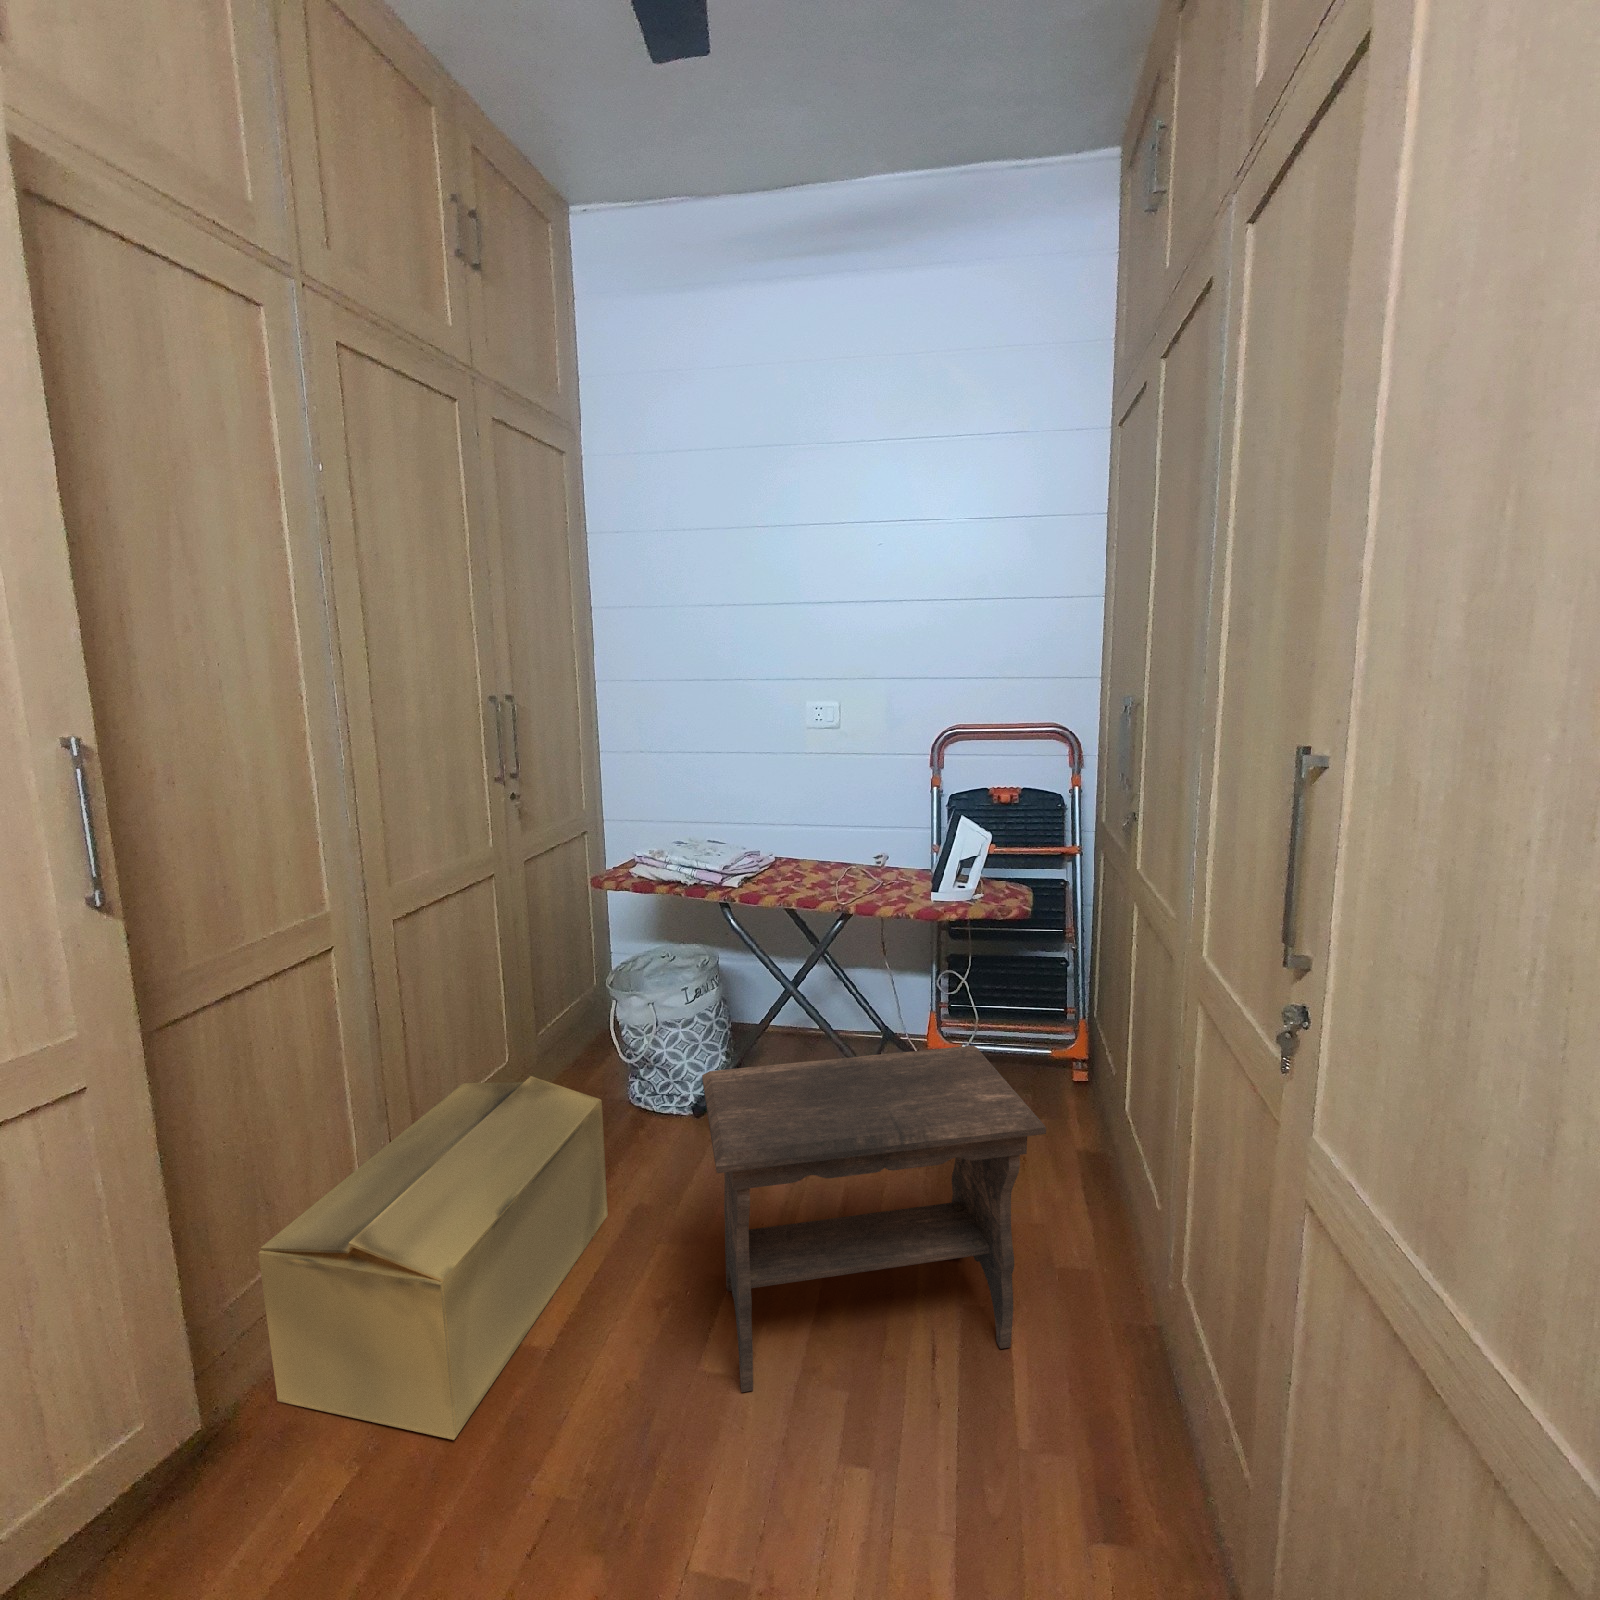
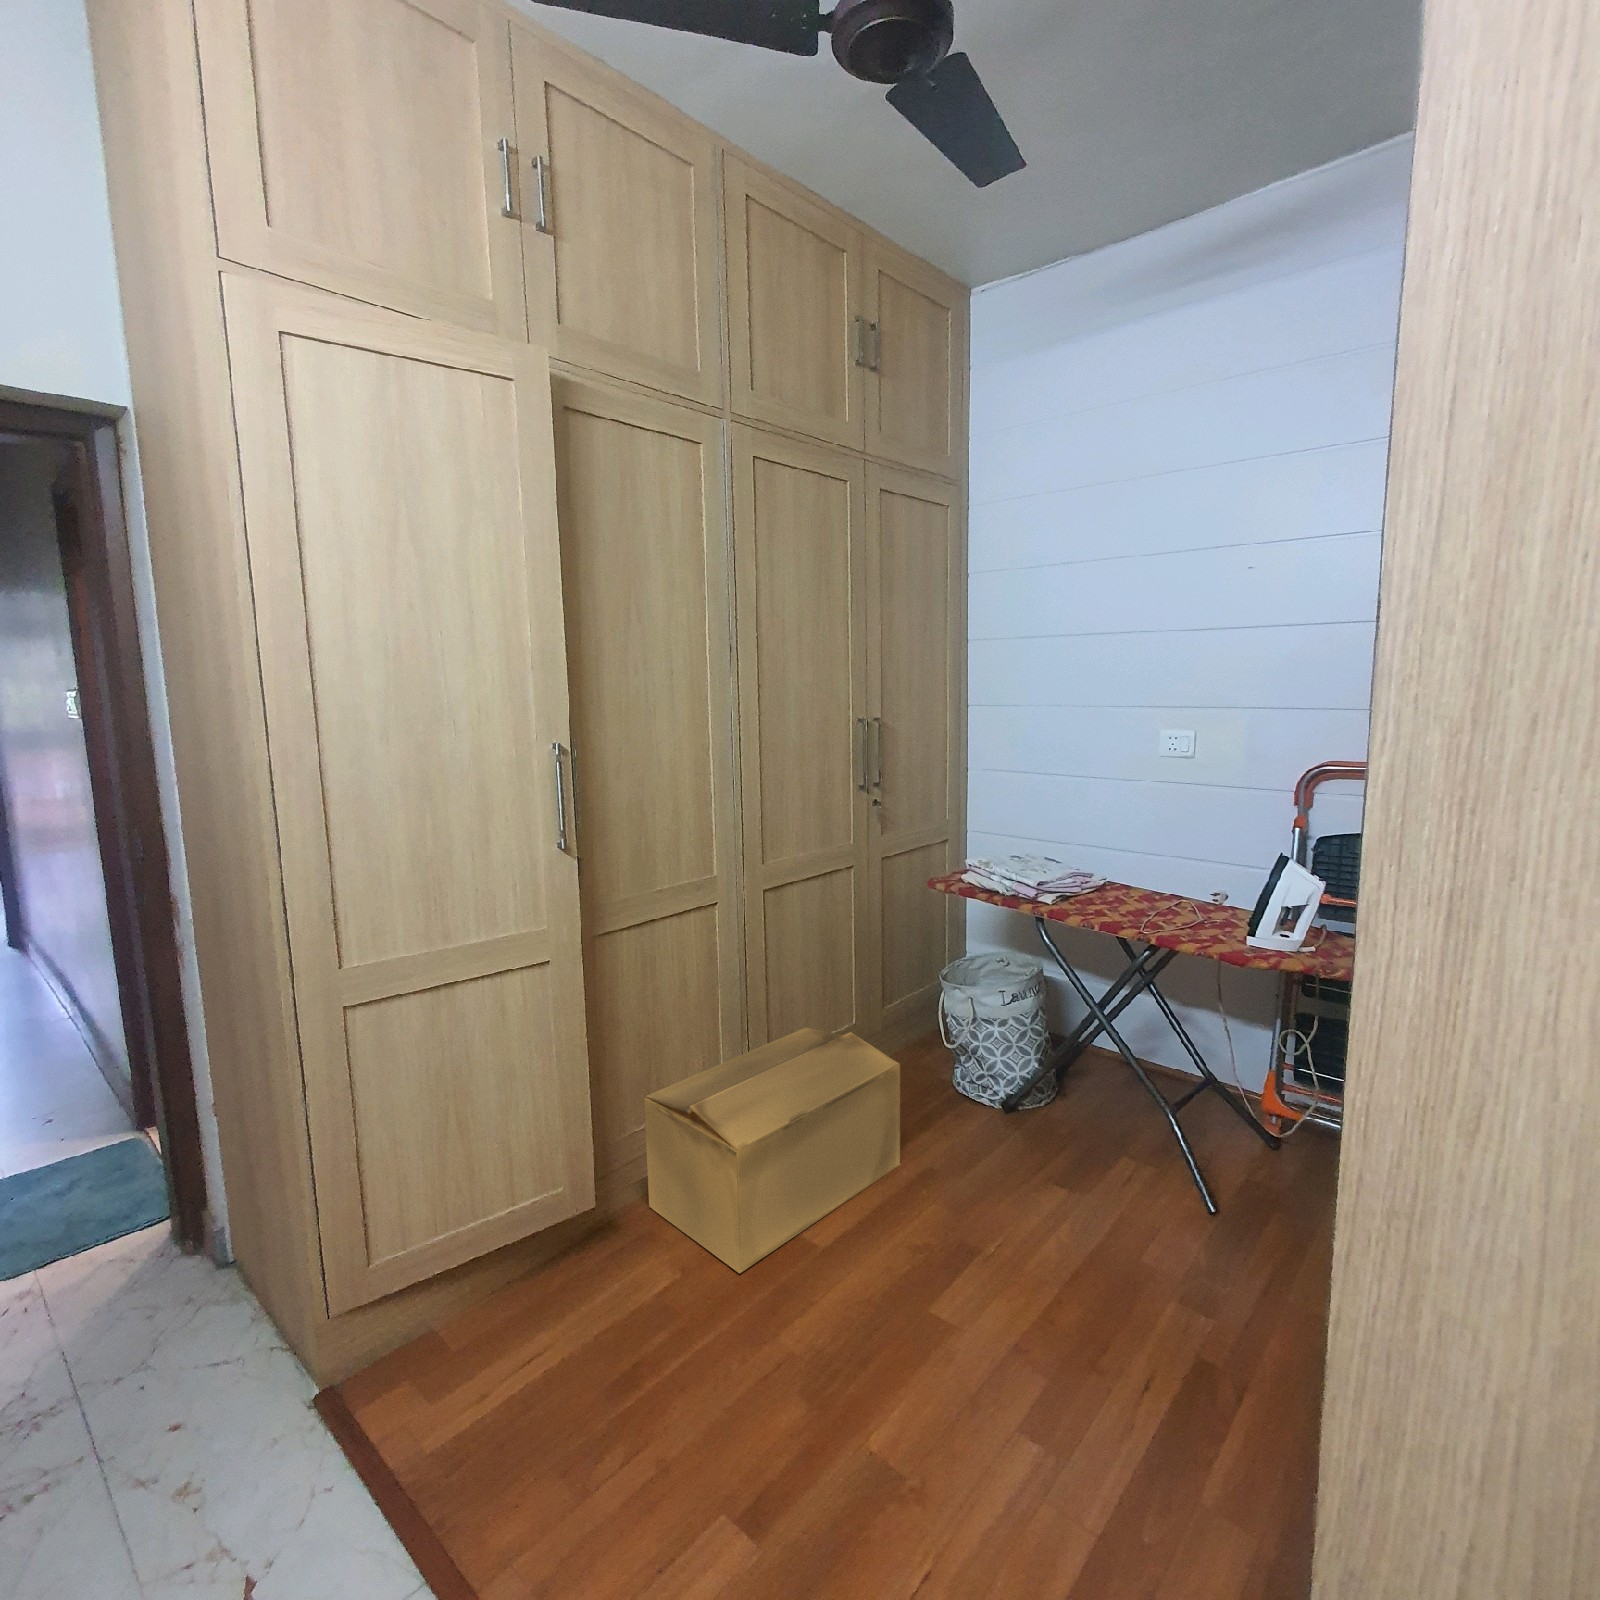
footstool: present [702,1045,1046,1392] -> none [935,1053,1278,1408]

